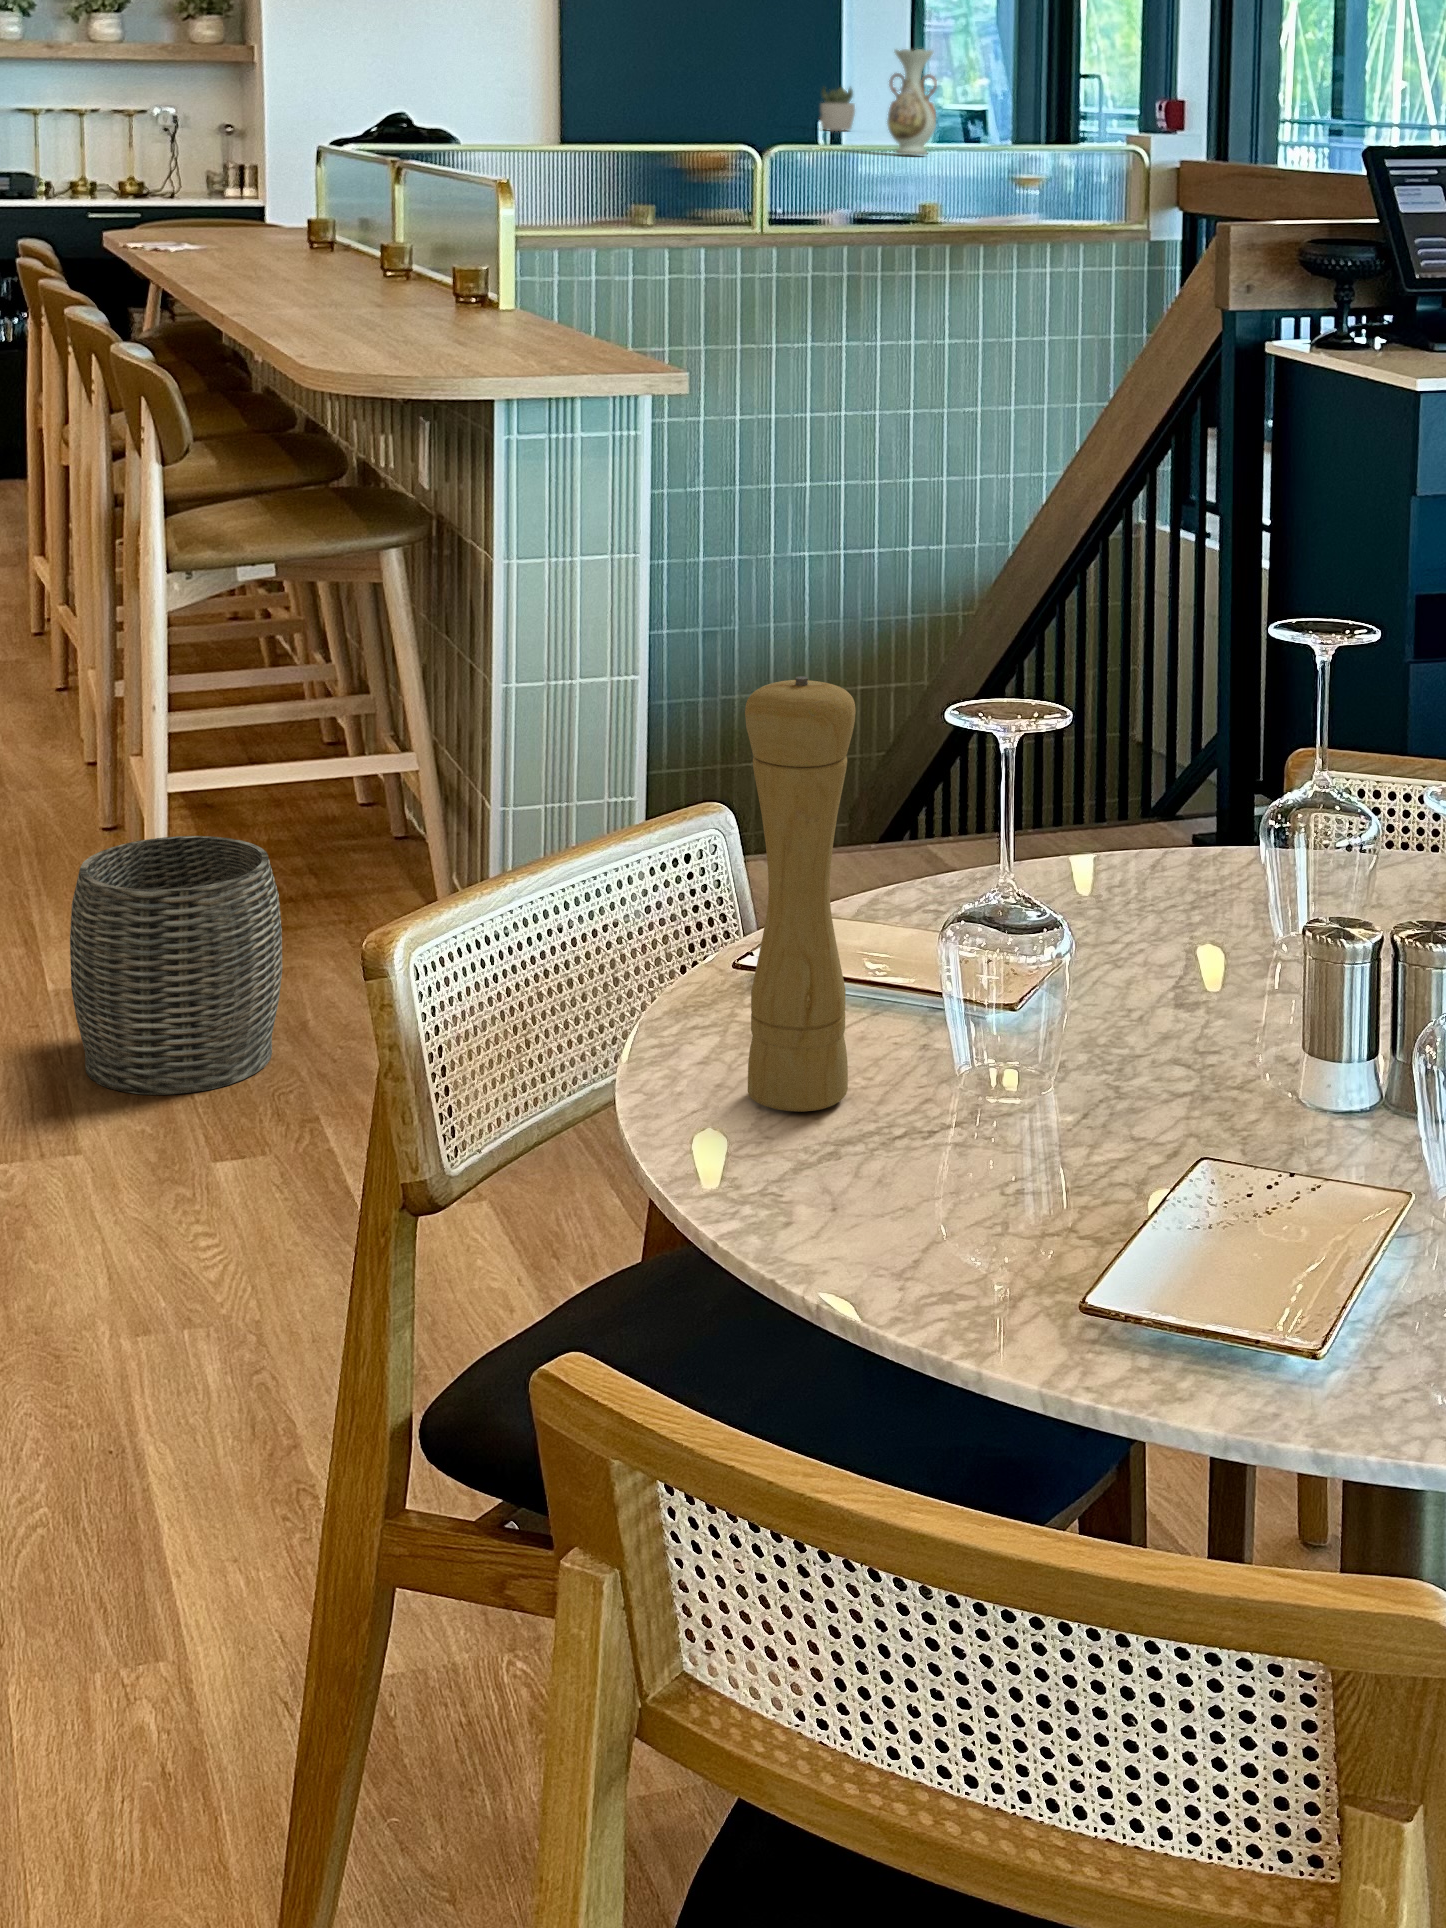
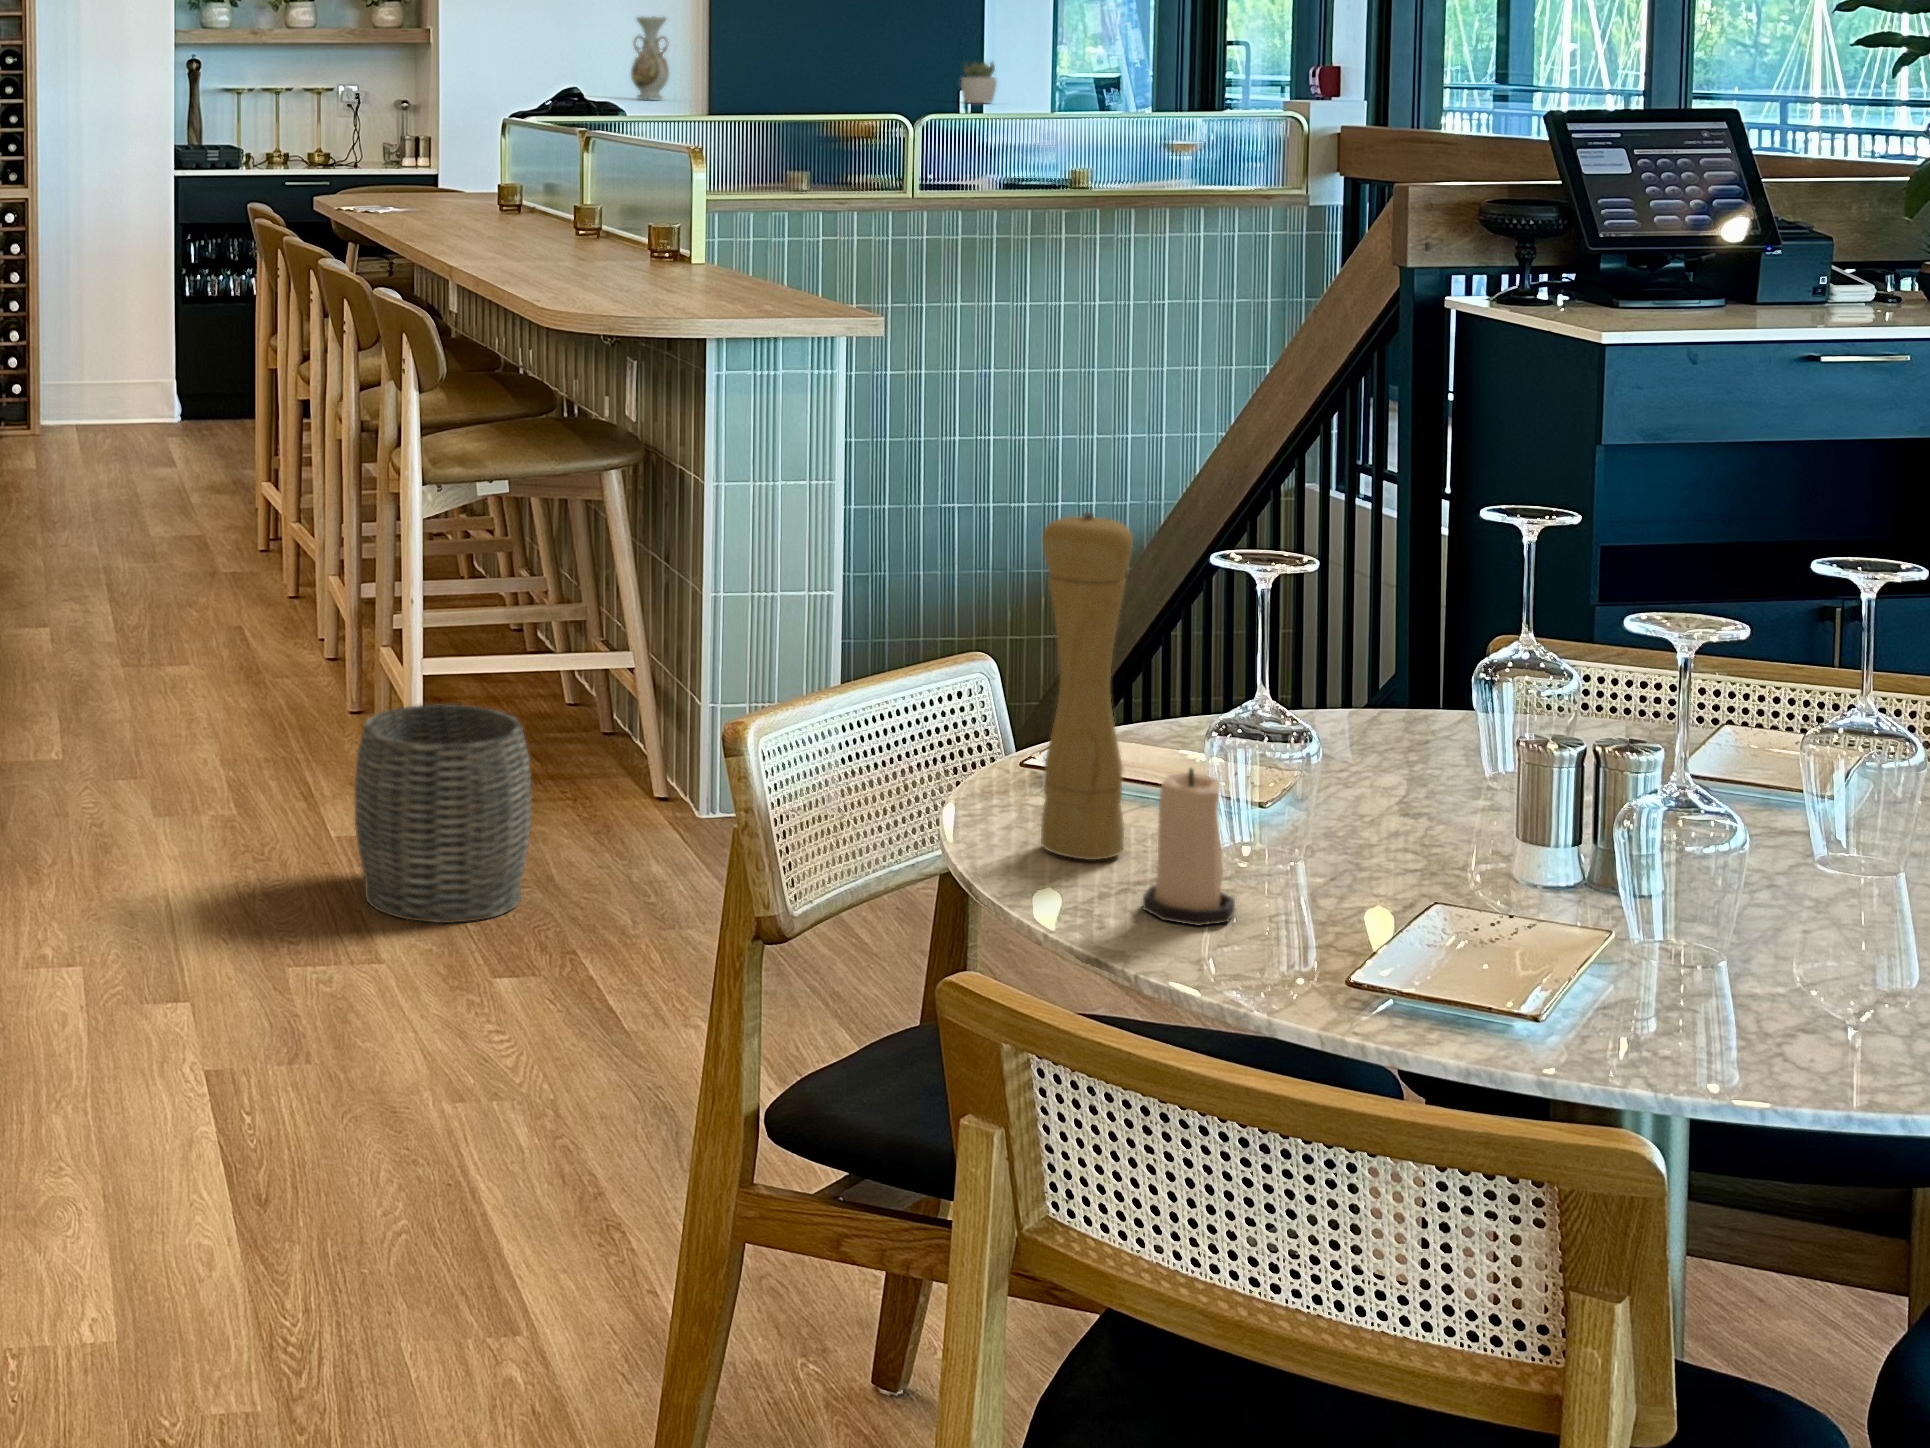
vase: present [887,49,937,155] -> present [631,16,669,99]
candle: none [856,1006,968,1210] -> present [1143,768,1235,926]

